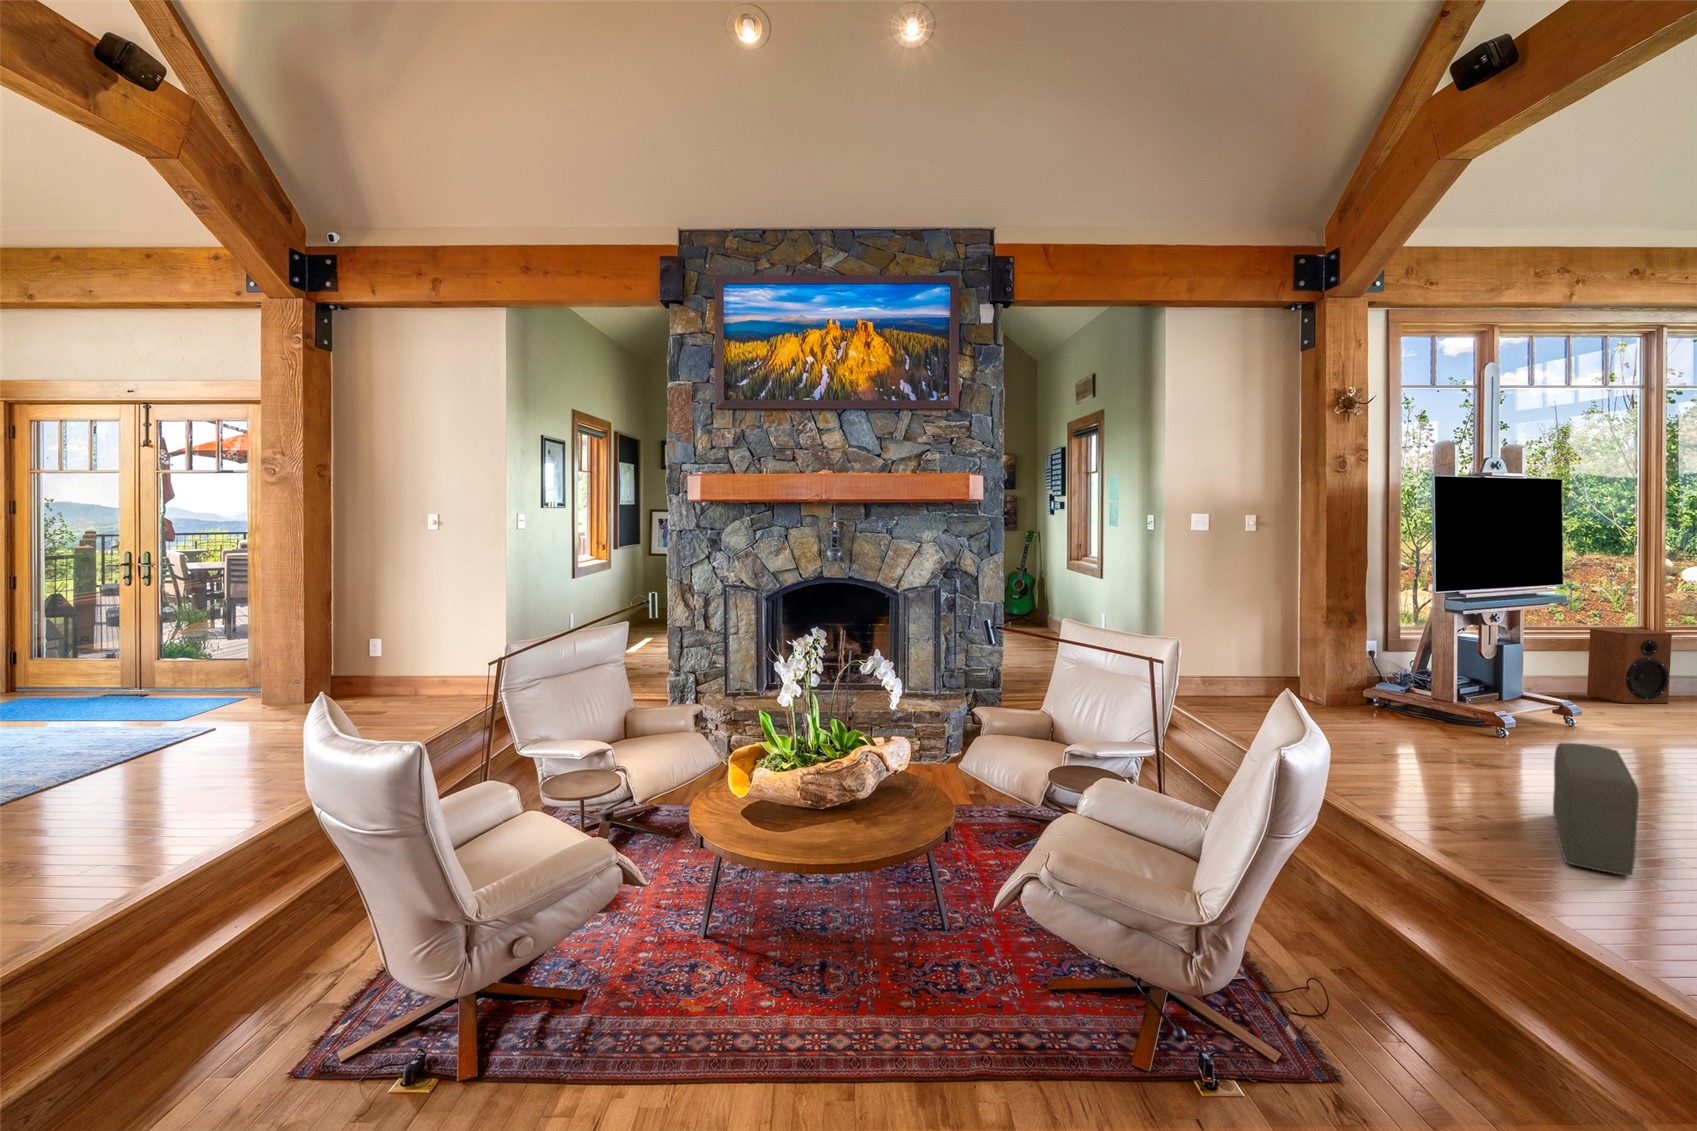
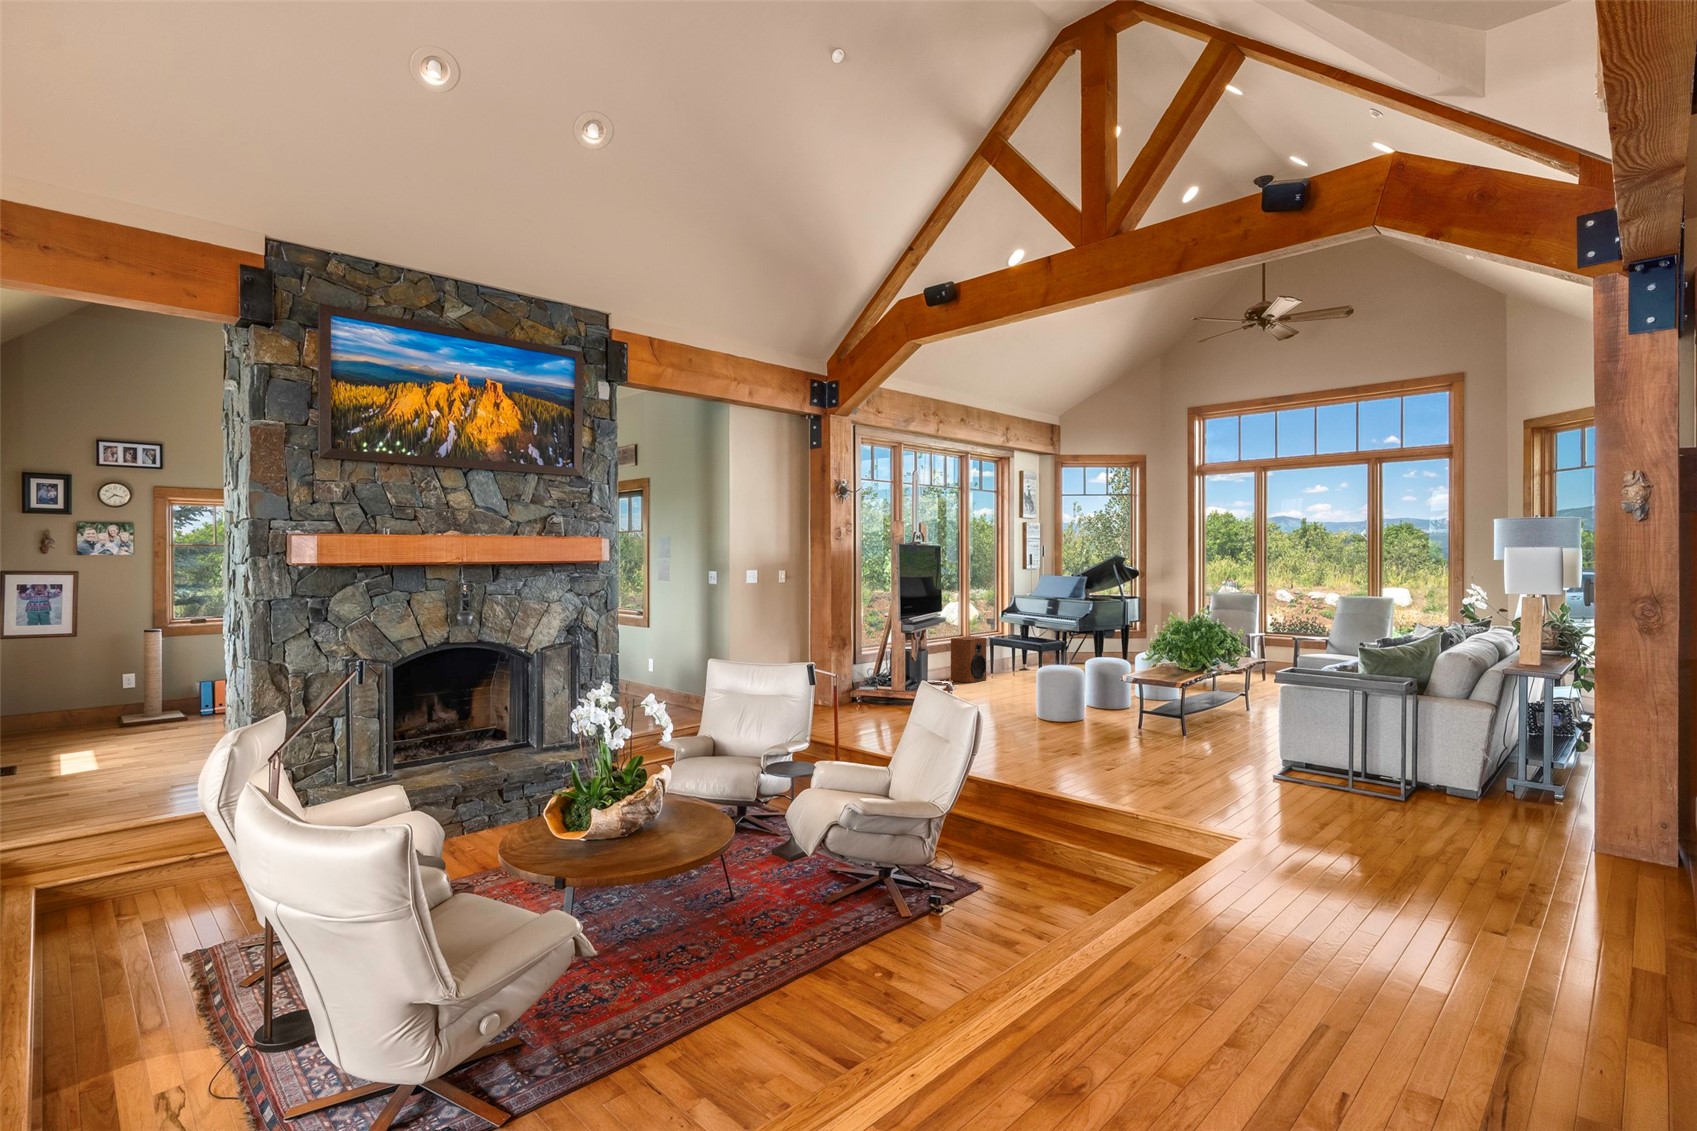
pouf: present [1553,743,1639,875] -> none [1010,707,1066,773]

